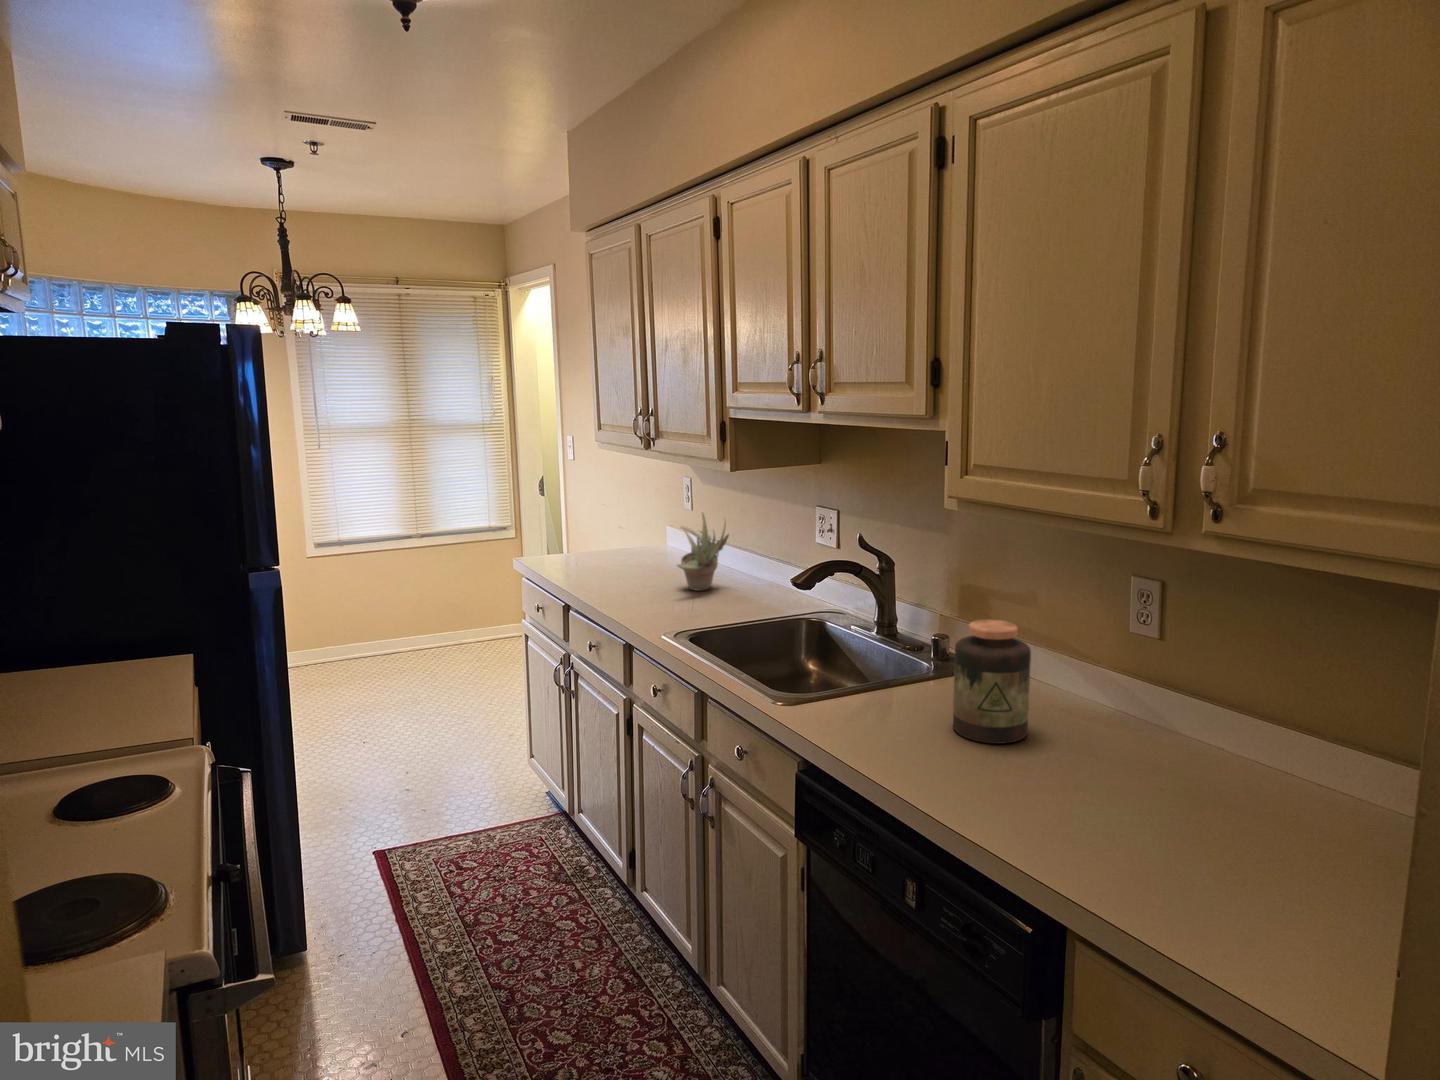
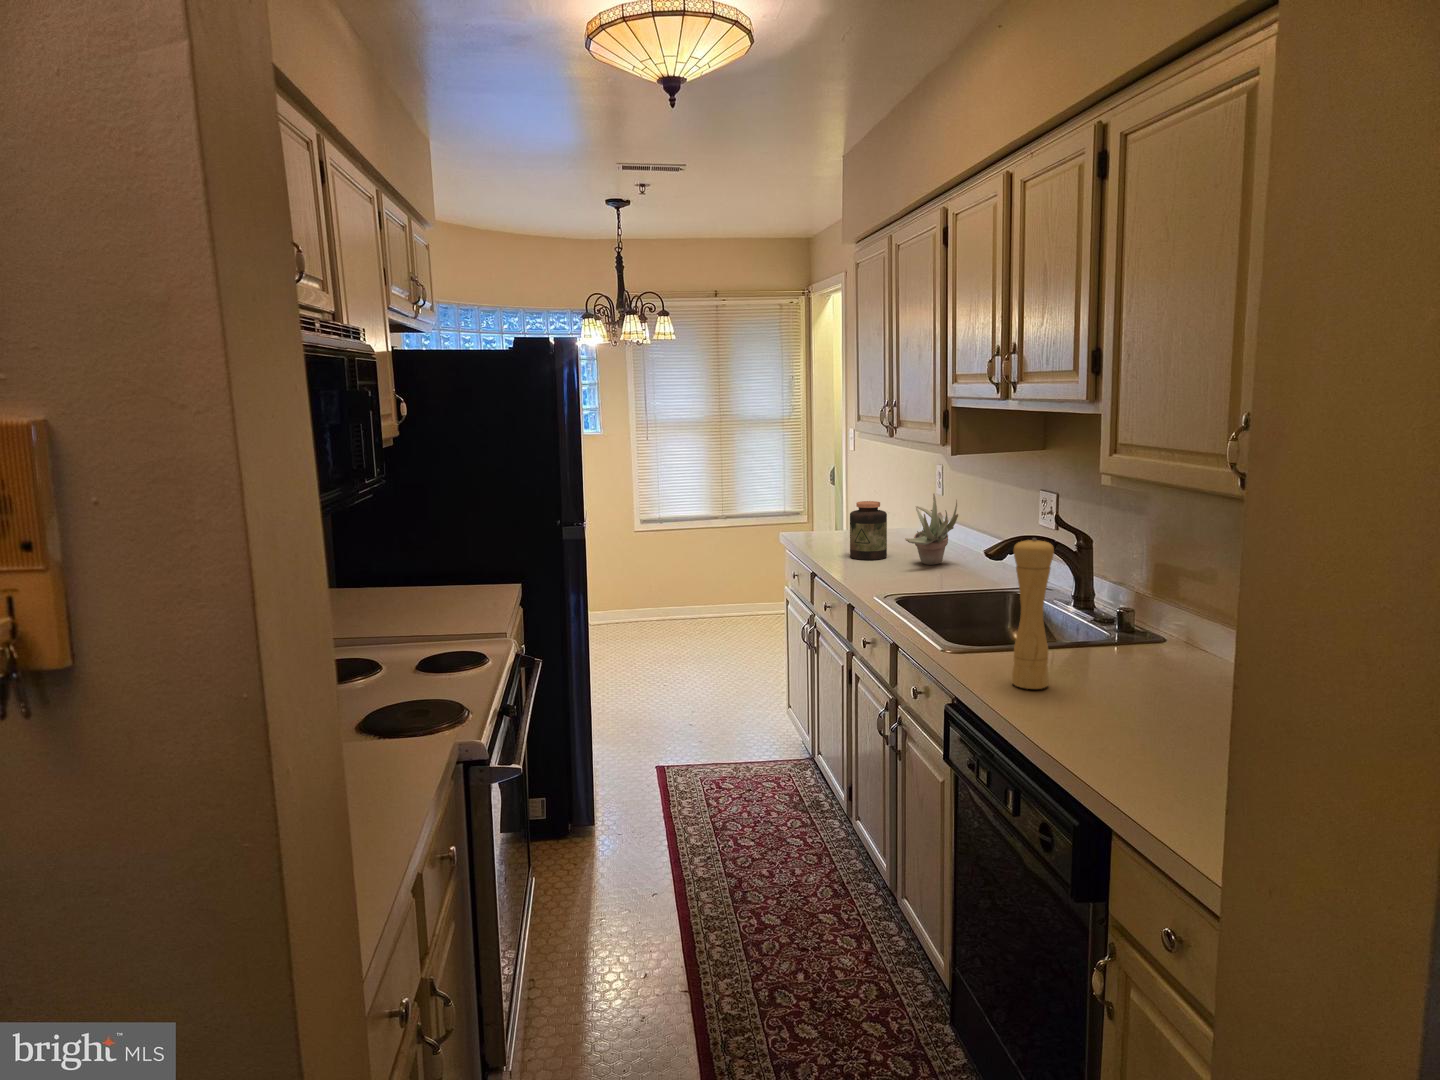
pepper mill: none [876,577,921,751] -> present [1012,538,1054,689]
jar: present [953,620,1031,744] -> present [850,501,887,560]

